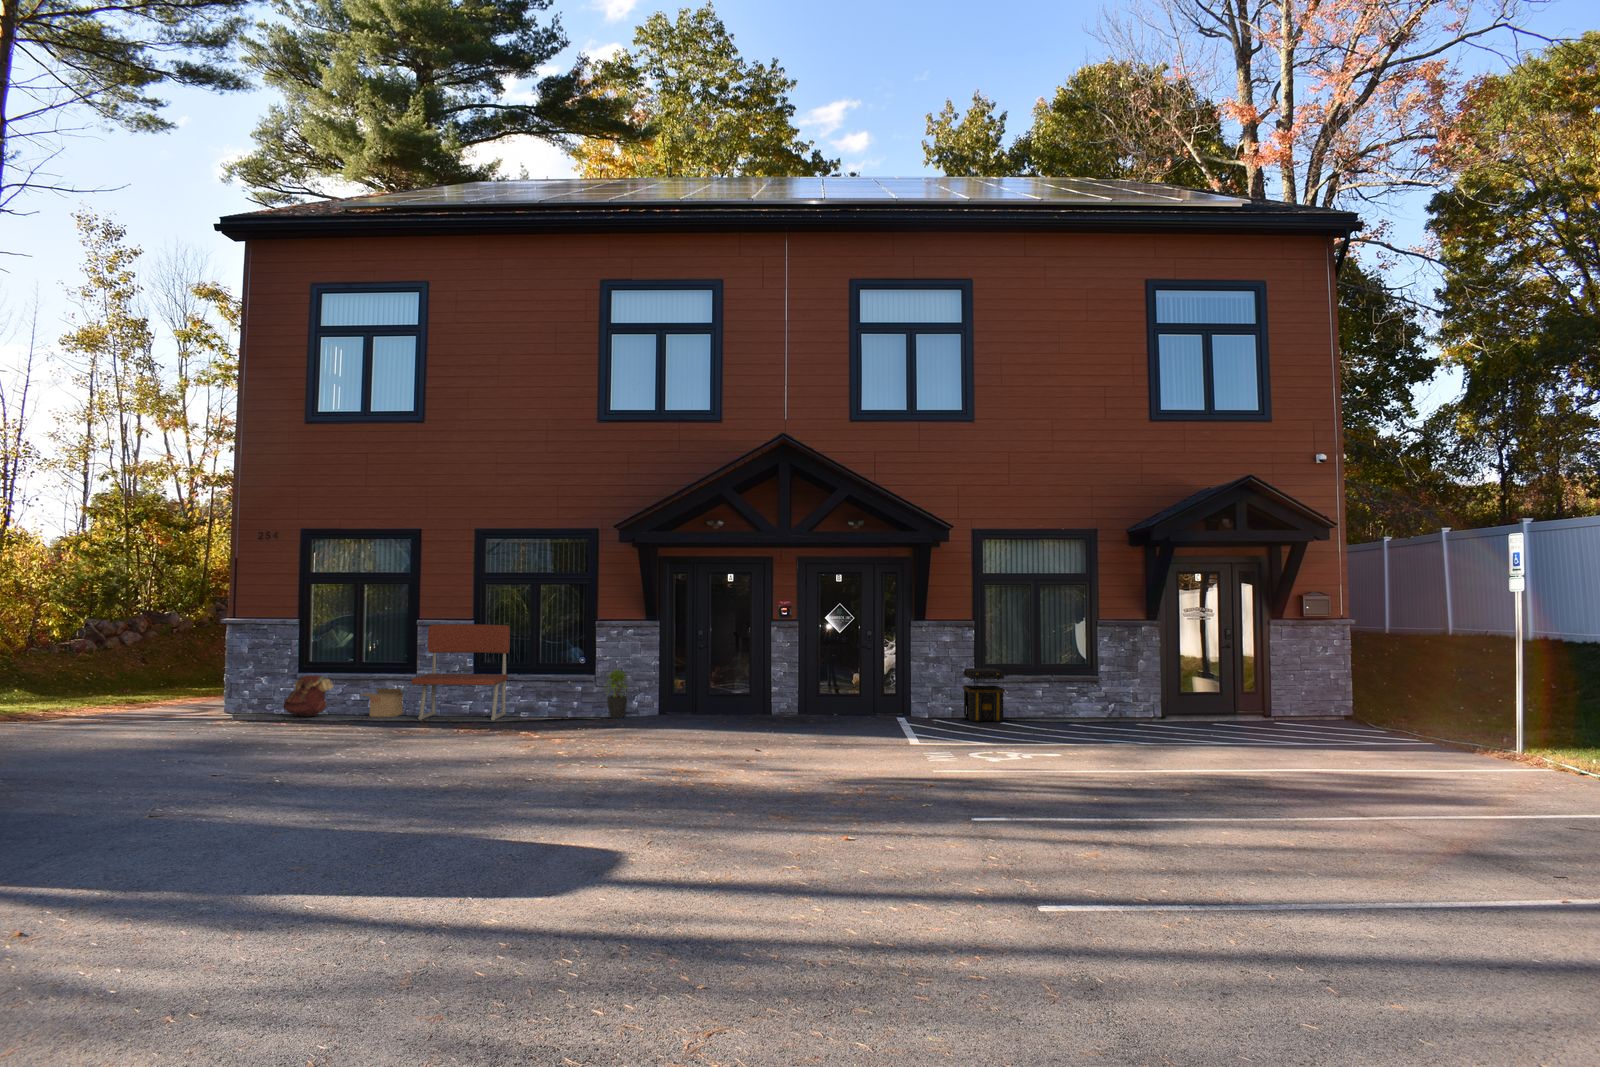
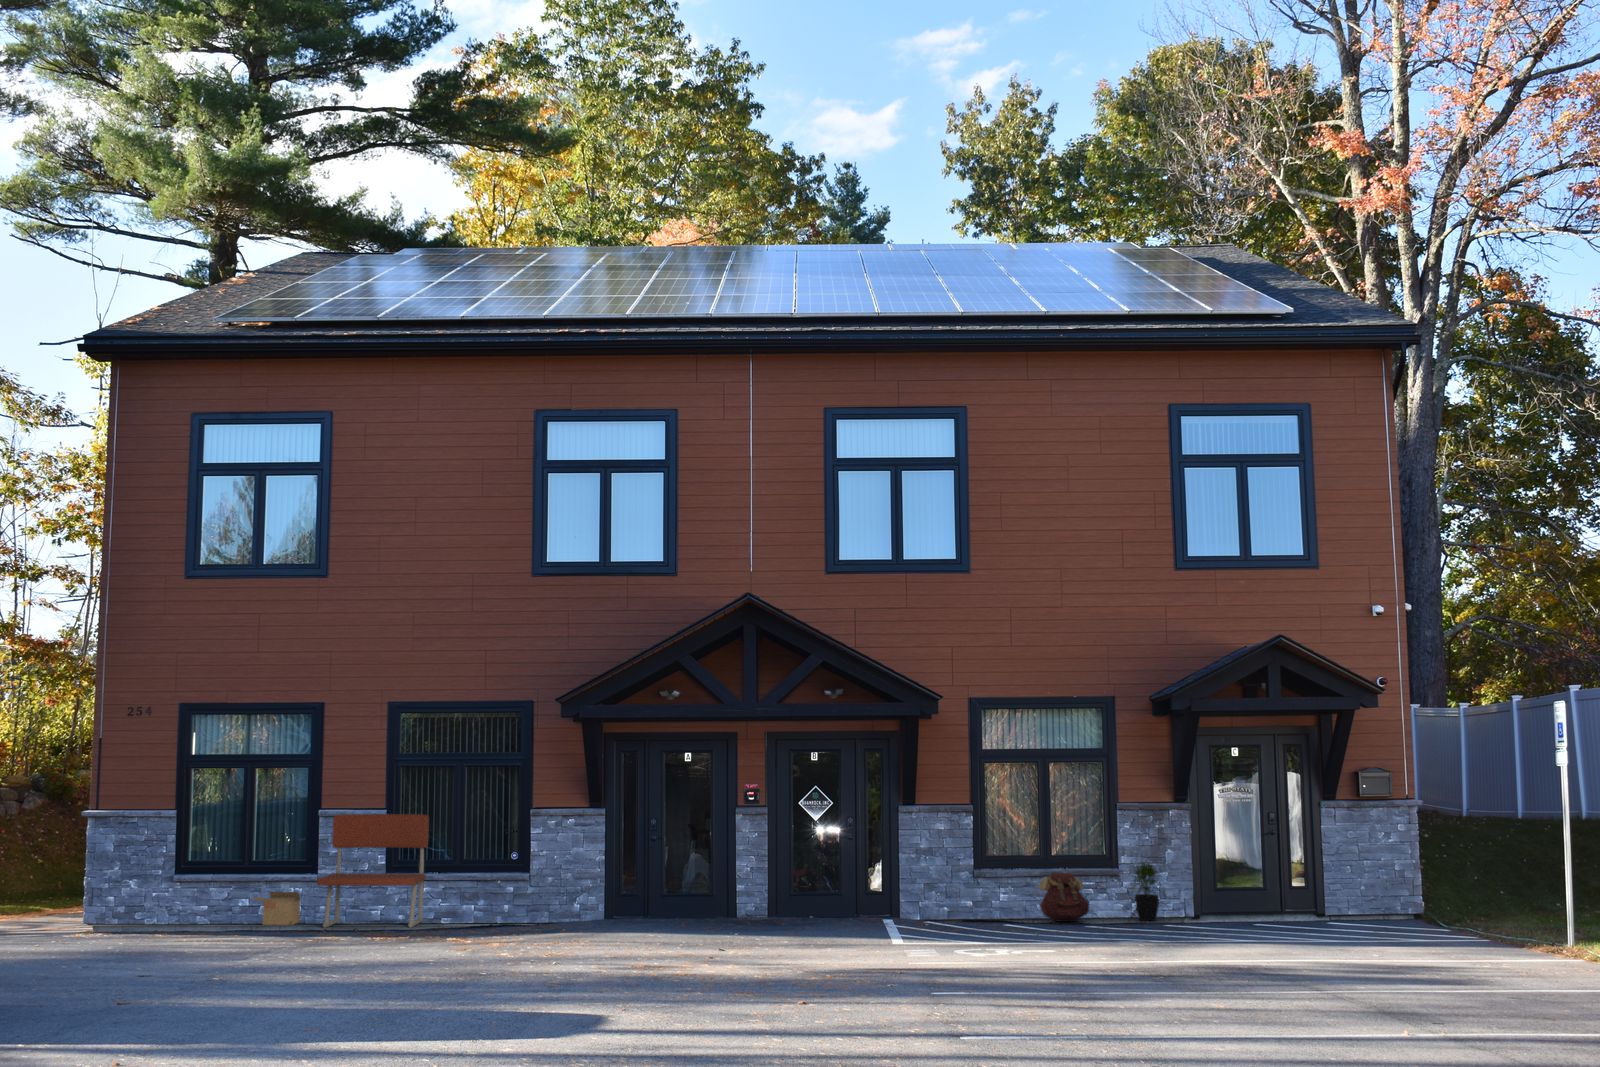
toolbox: present [963,668,1005,722] -> none [962,861,1008,924]
potted plant: present [604,669,628,718] -> present [1133,862,1161,921]
backpack: present [283,675,334,717] -> present [1039,873,1089,922]

